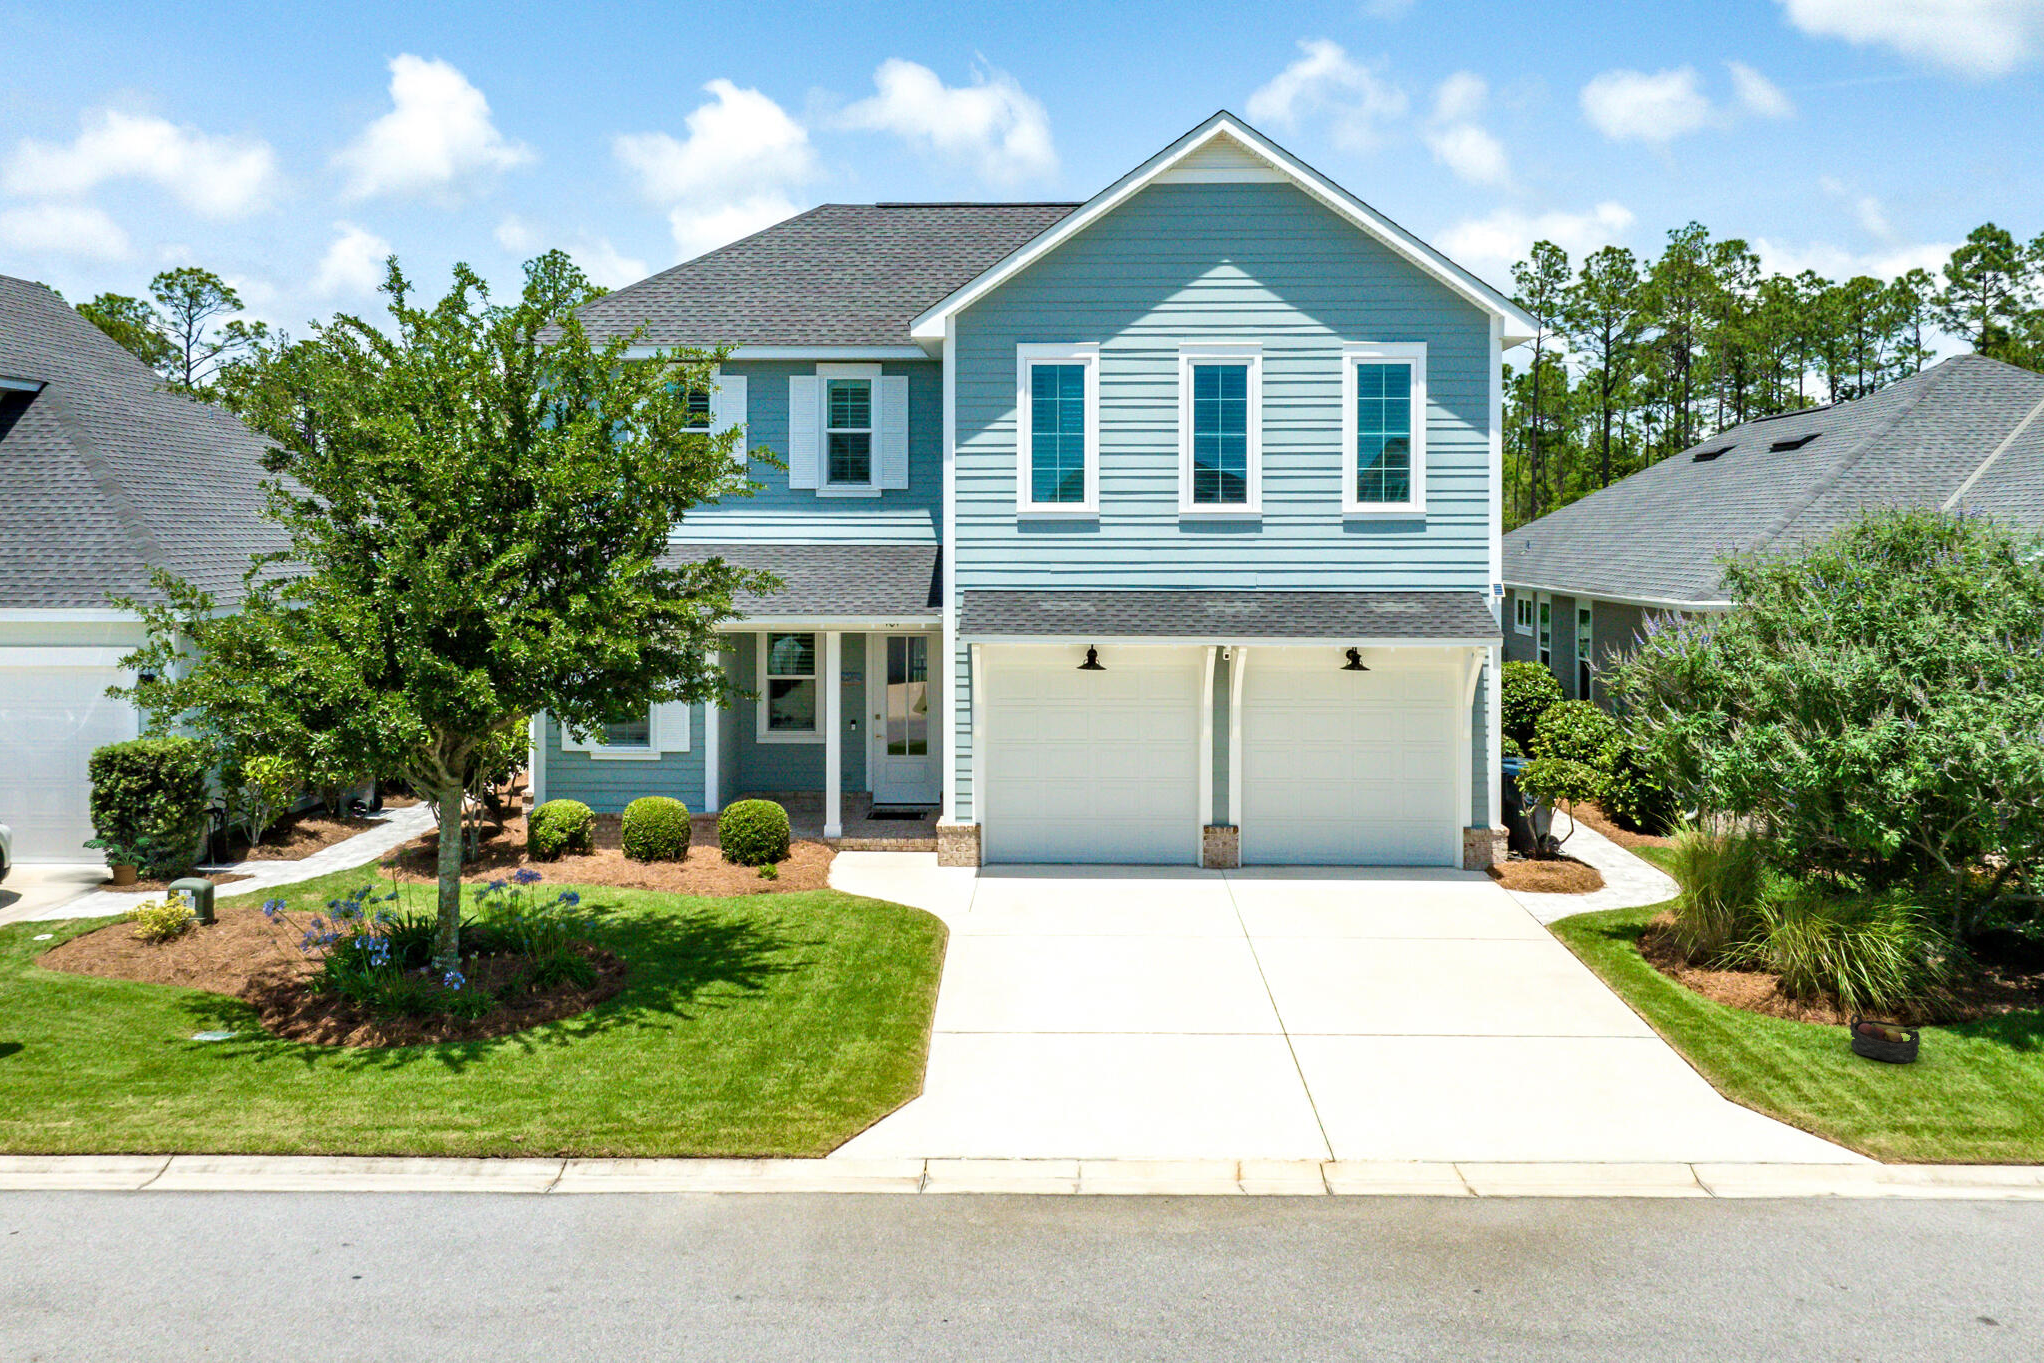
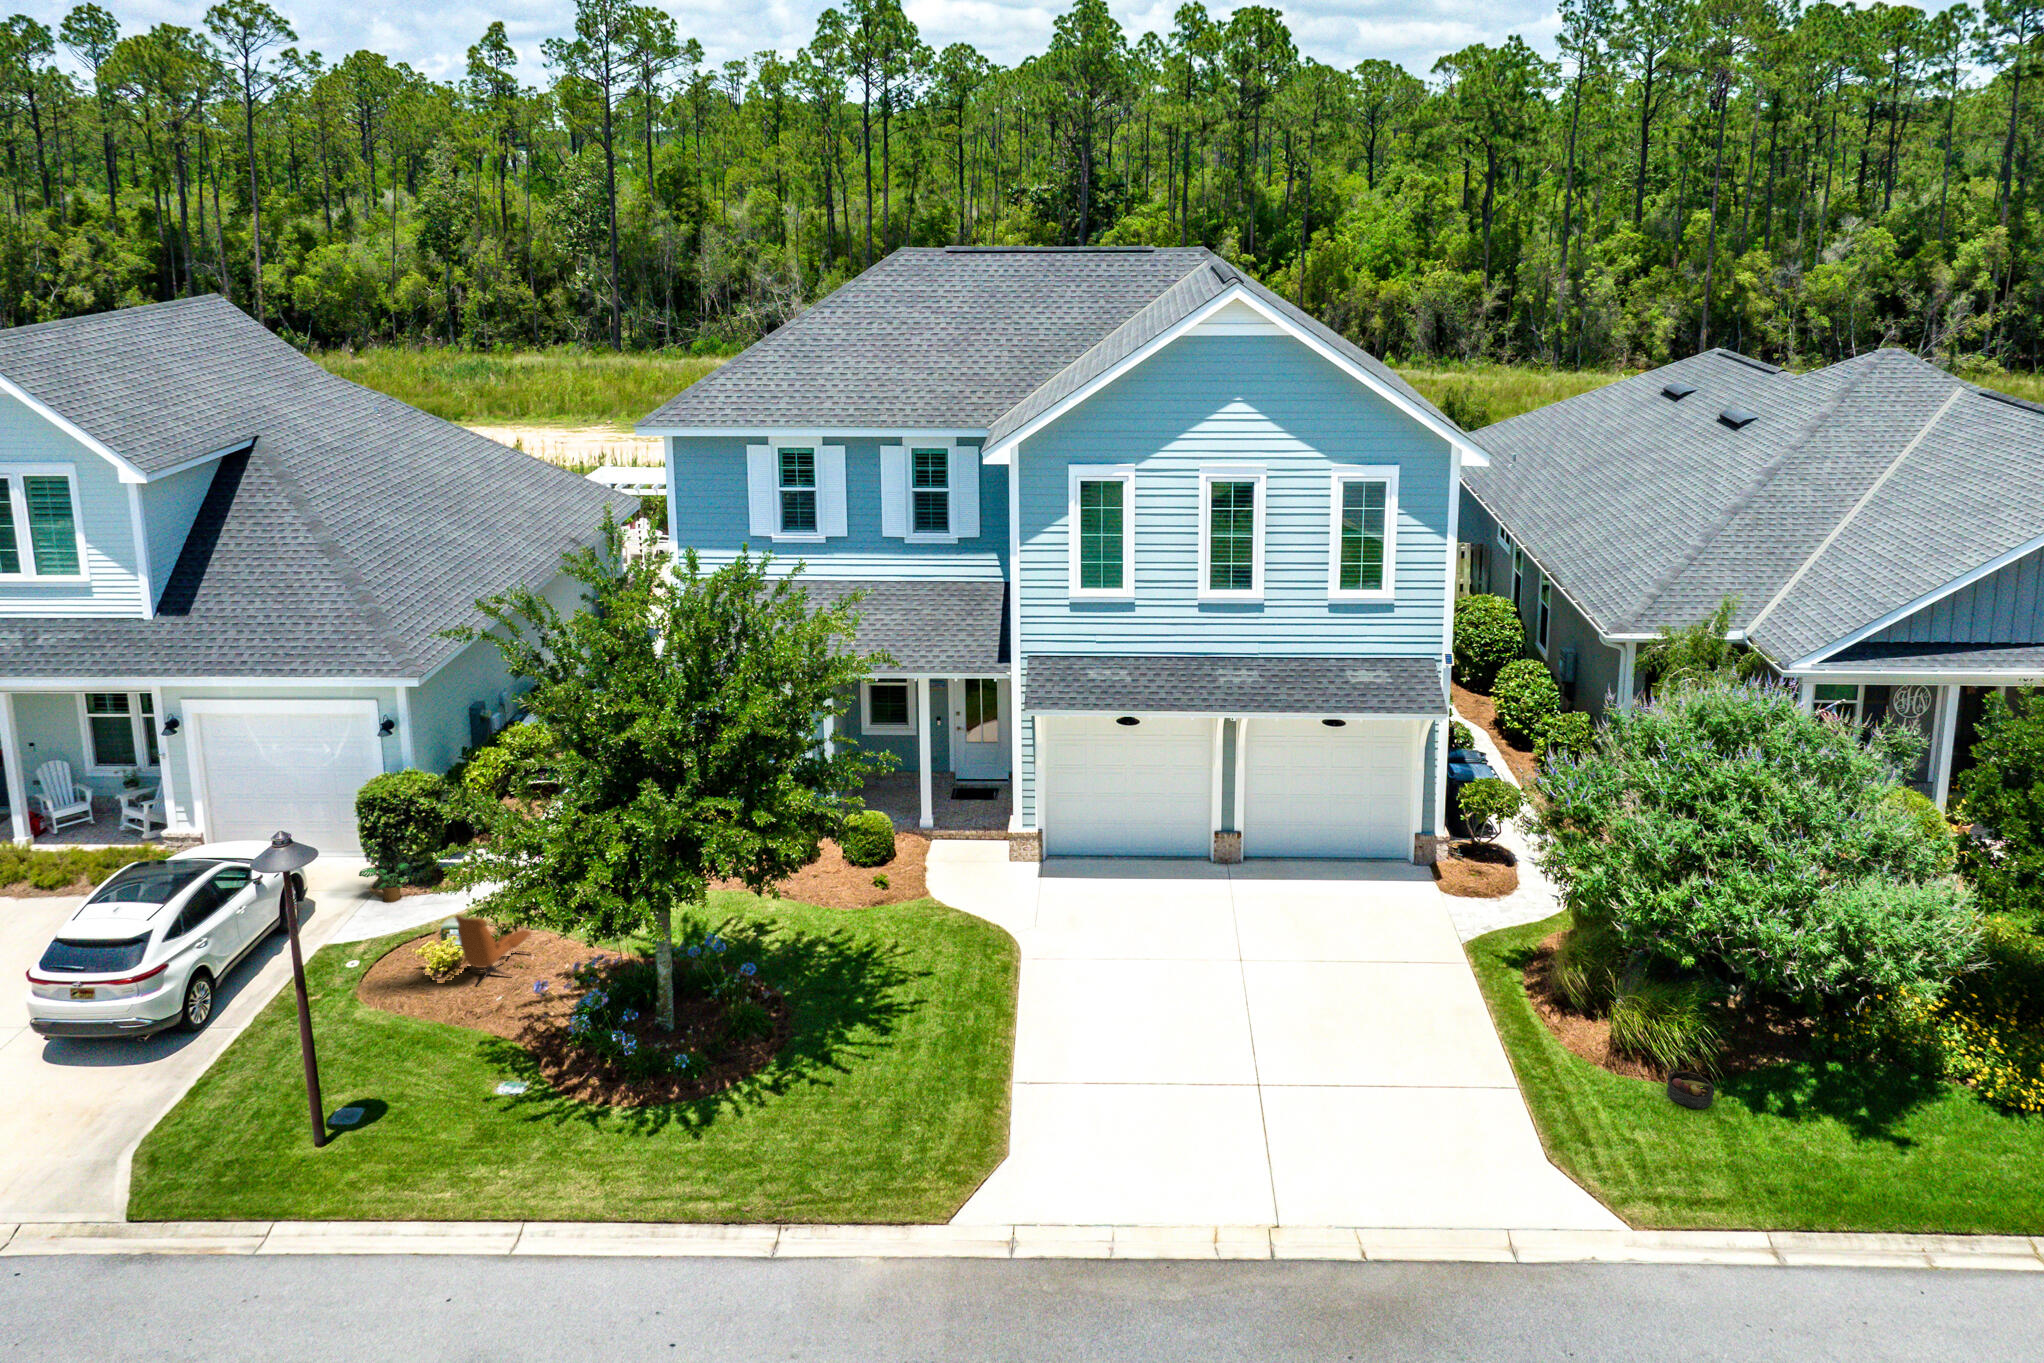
lounge chair: none [187,846,295,950] -> present [456,915,531,981]

